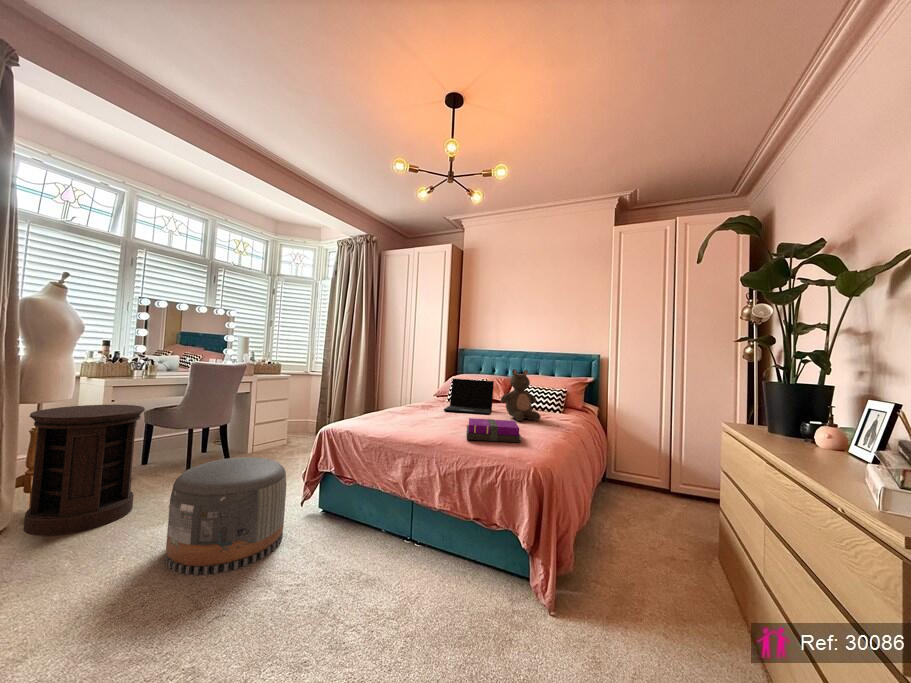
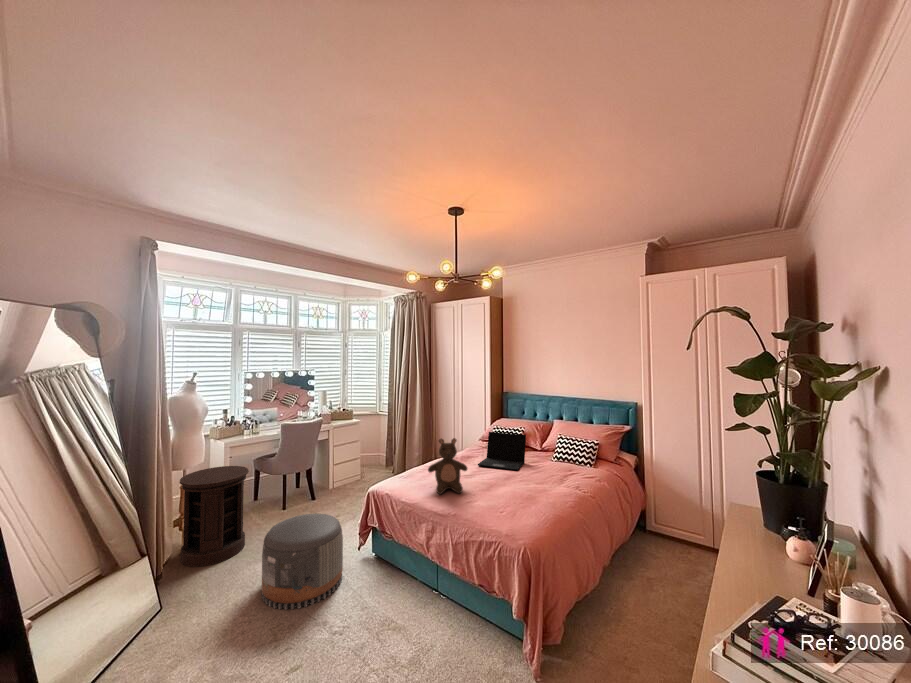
stuffed bear: present [501,369,541,421] -> present [428,438,467,494]
notebook: present [466,418,521,443] -> none [476,487,525,516]

